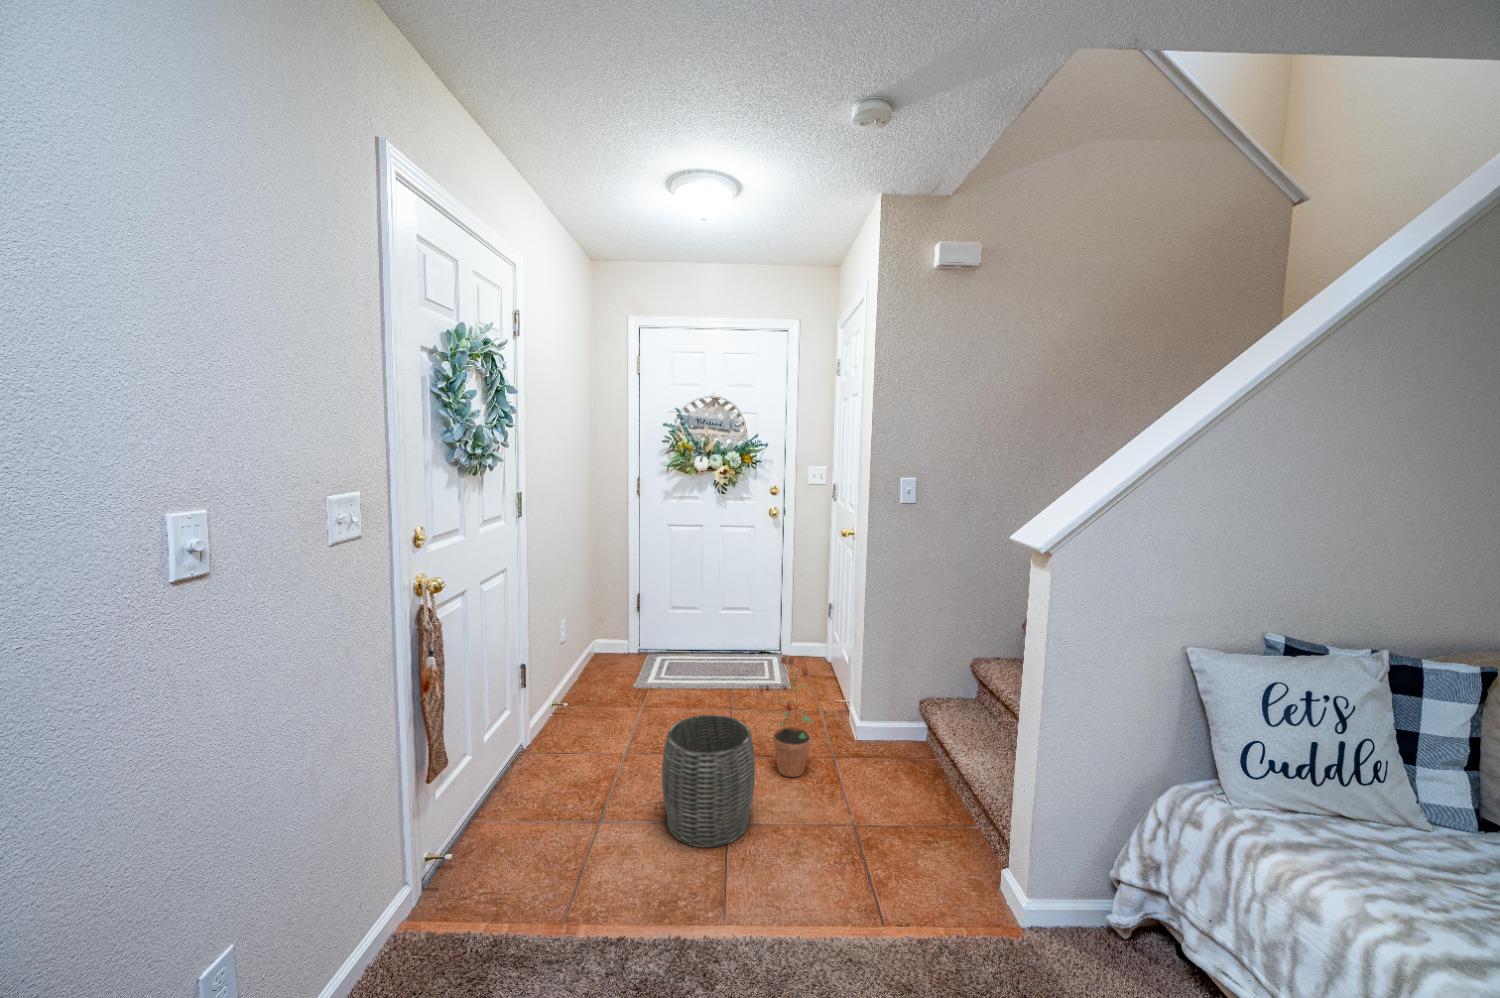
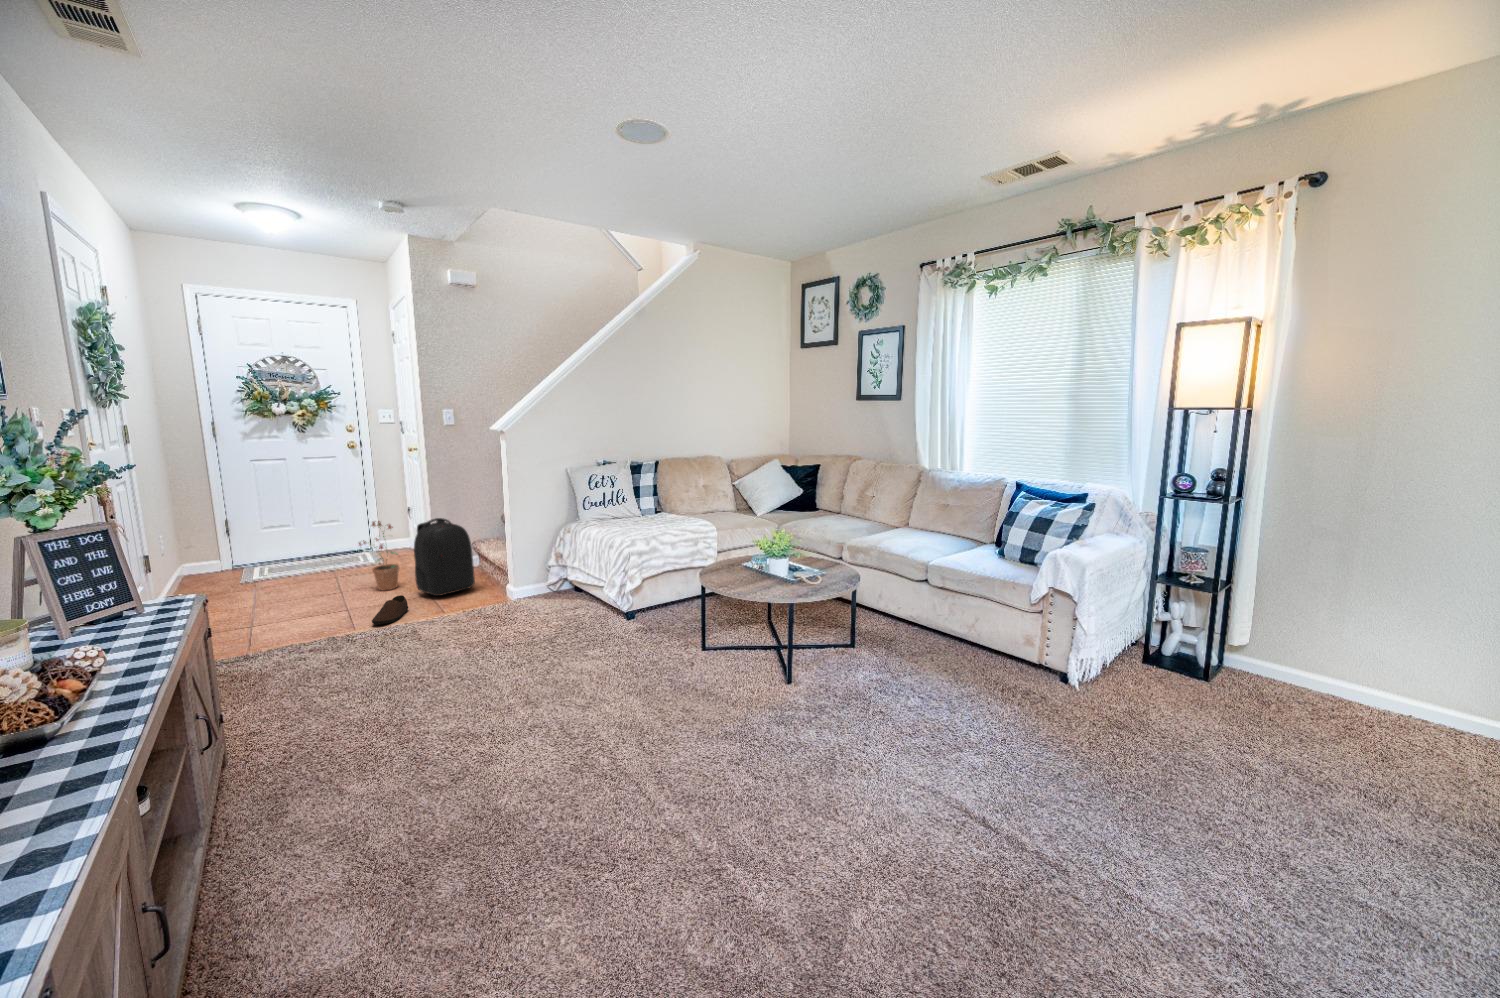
backpack: none [834,682,936,842] -> present [414,518,475,596]
woven basket: present [662,715,755,848] -> none [295,553,363,620]
shoe: none [754,840,818,925] -> present [372,595,408,625]

